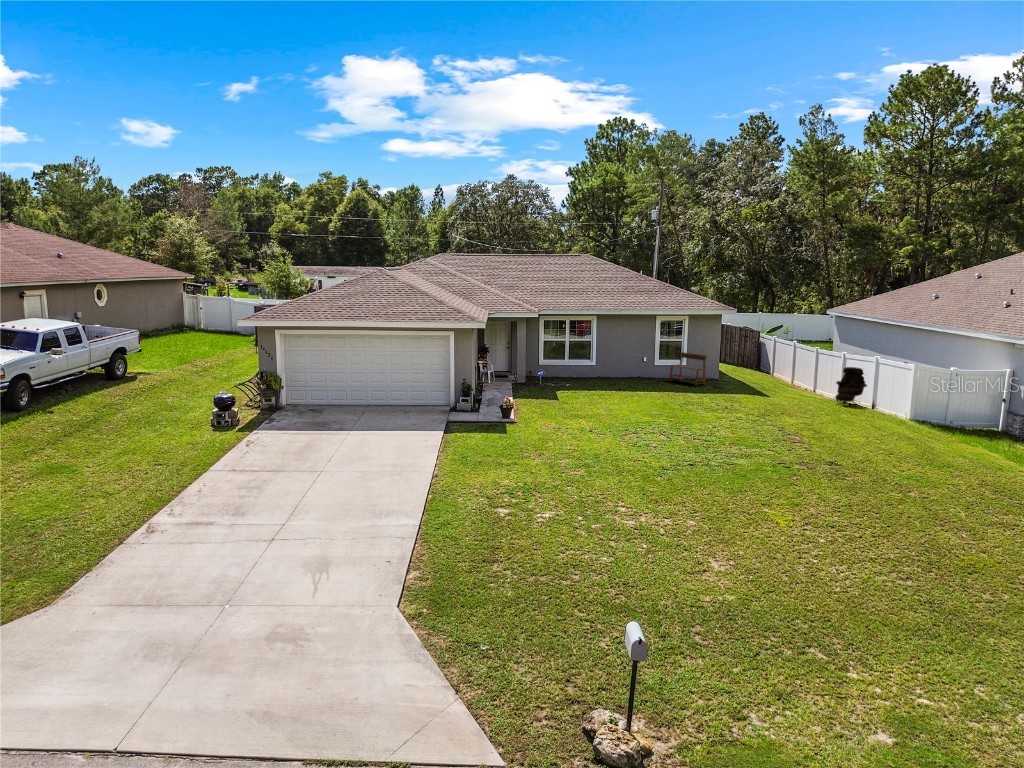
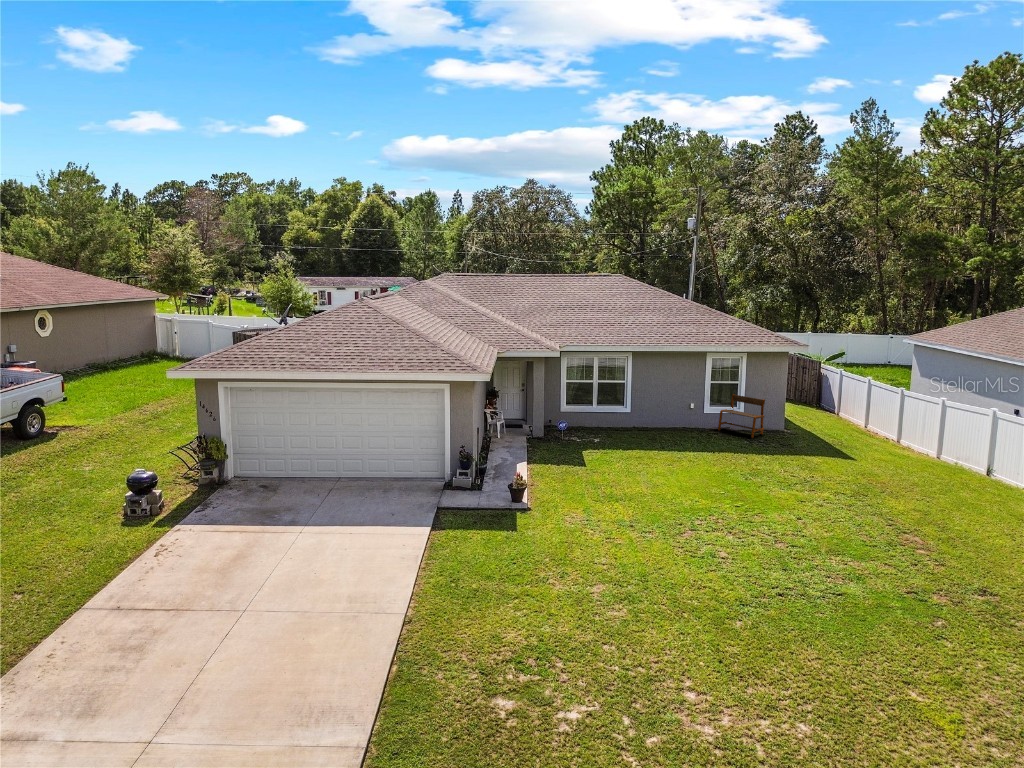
lounge chair: present [835,367,867,406] -> none [936,420,979,474]

